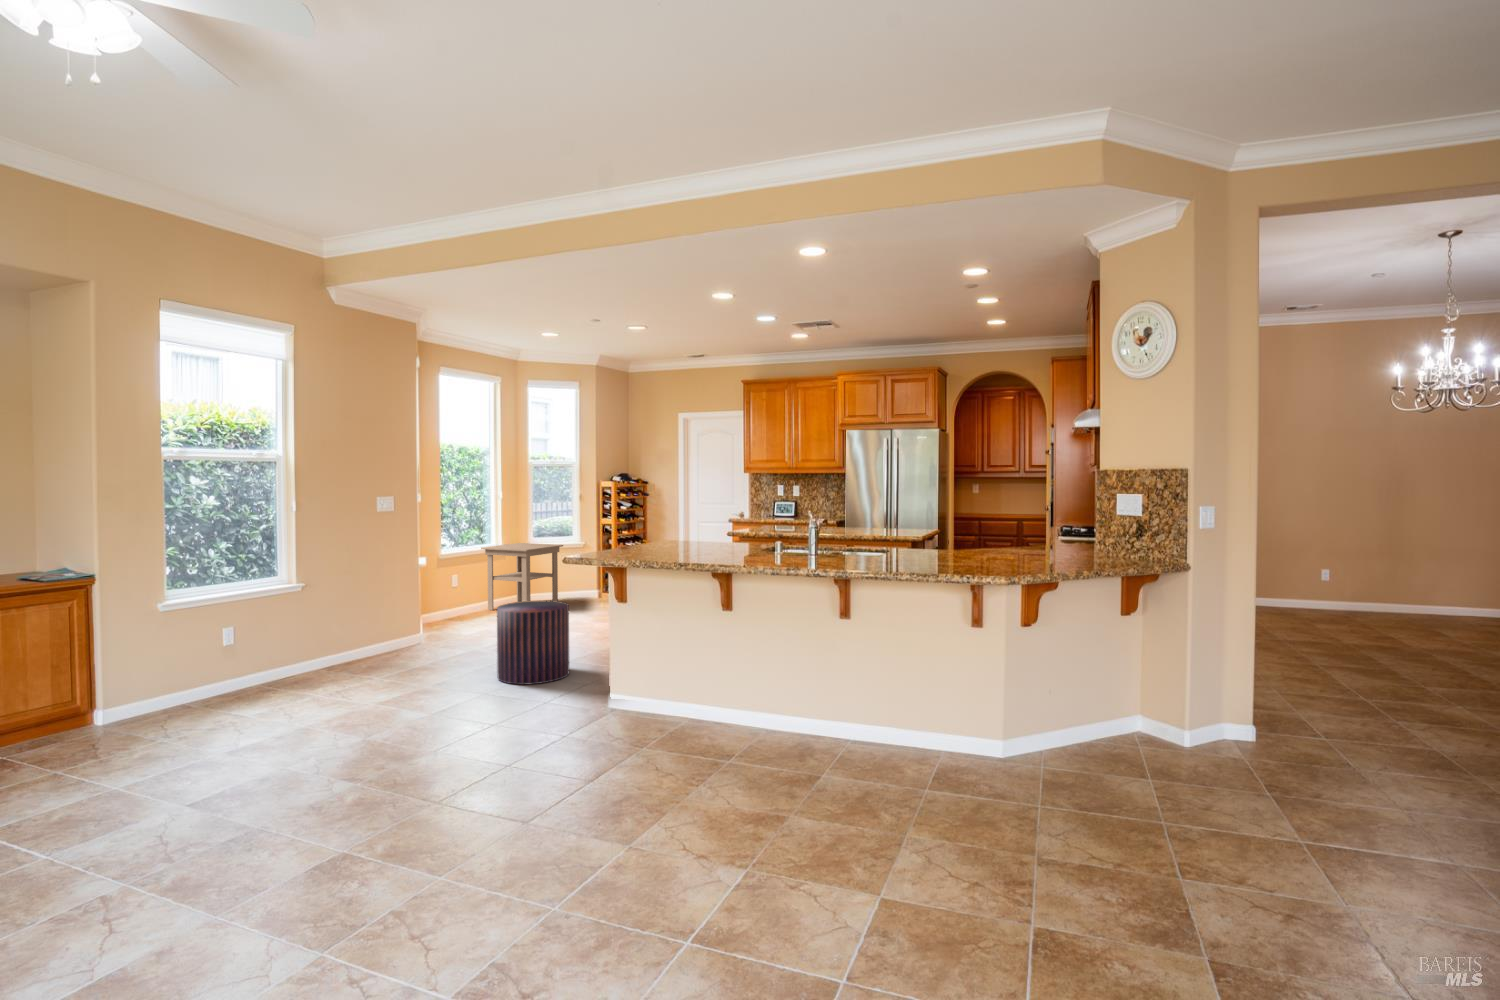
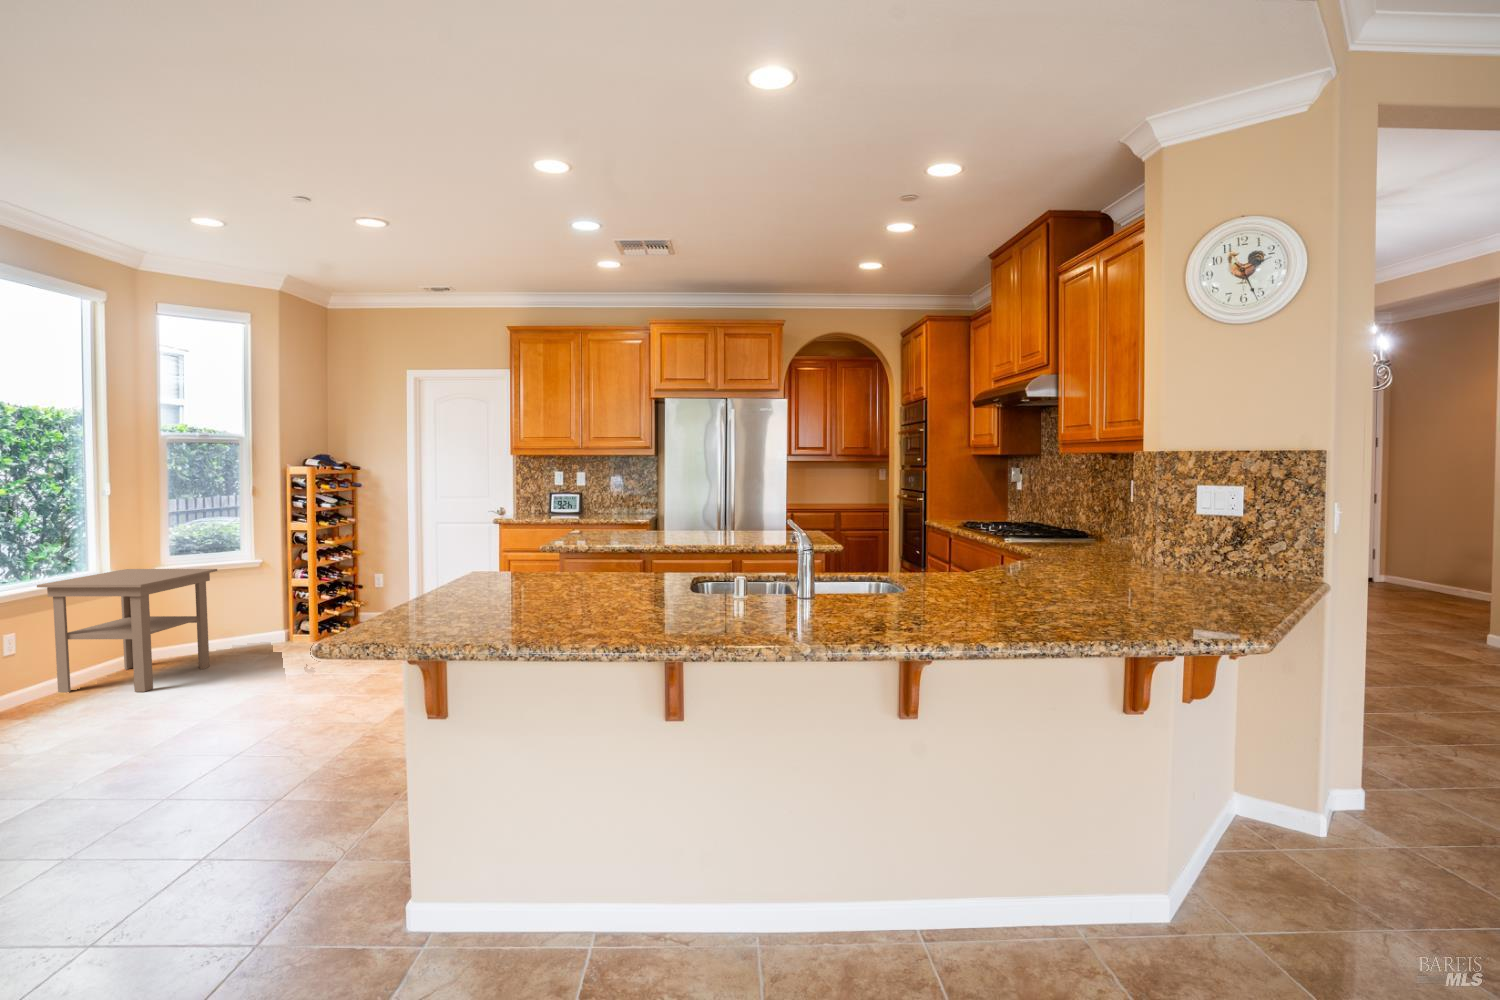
pouf: present [497,601,569,685] -> none [44,711,251,936]

